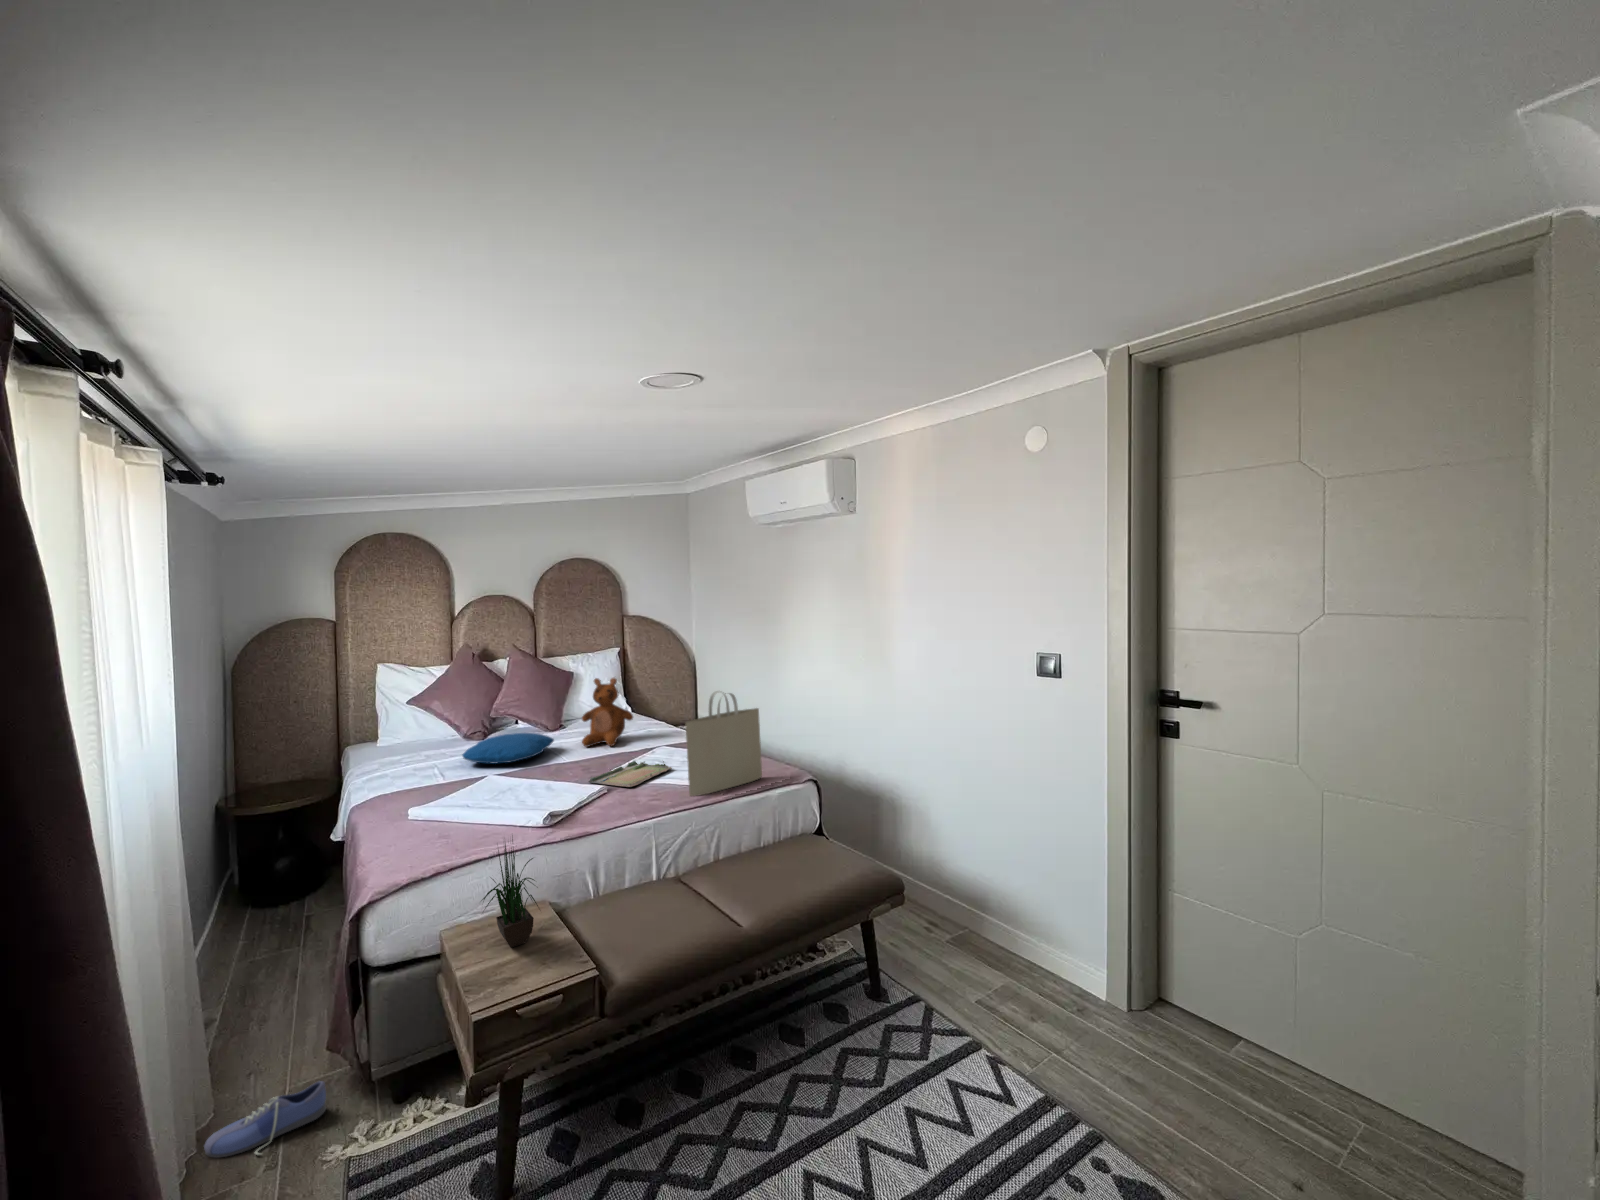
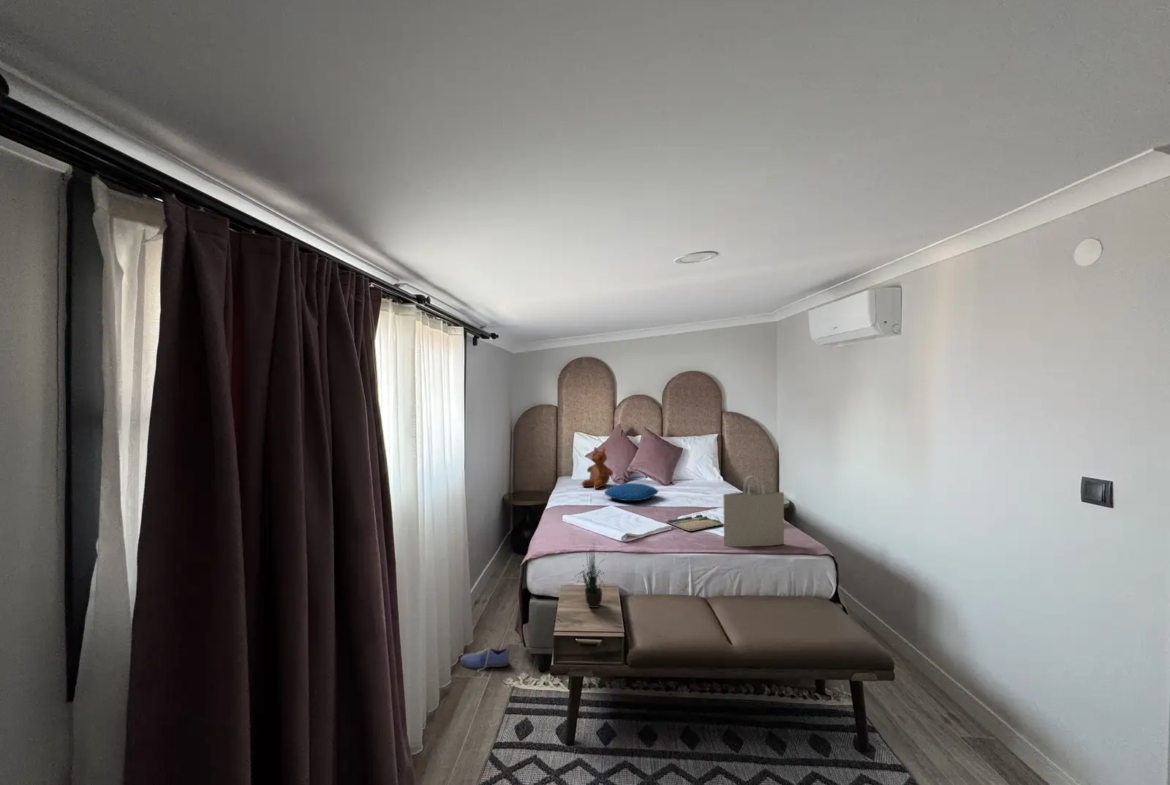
teddy bear: present [582,678,633,747] -> present [582,447,613,489]

